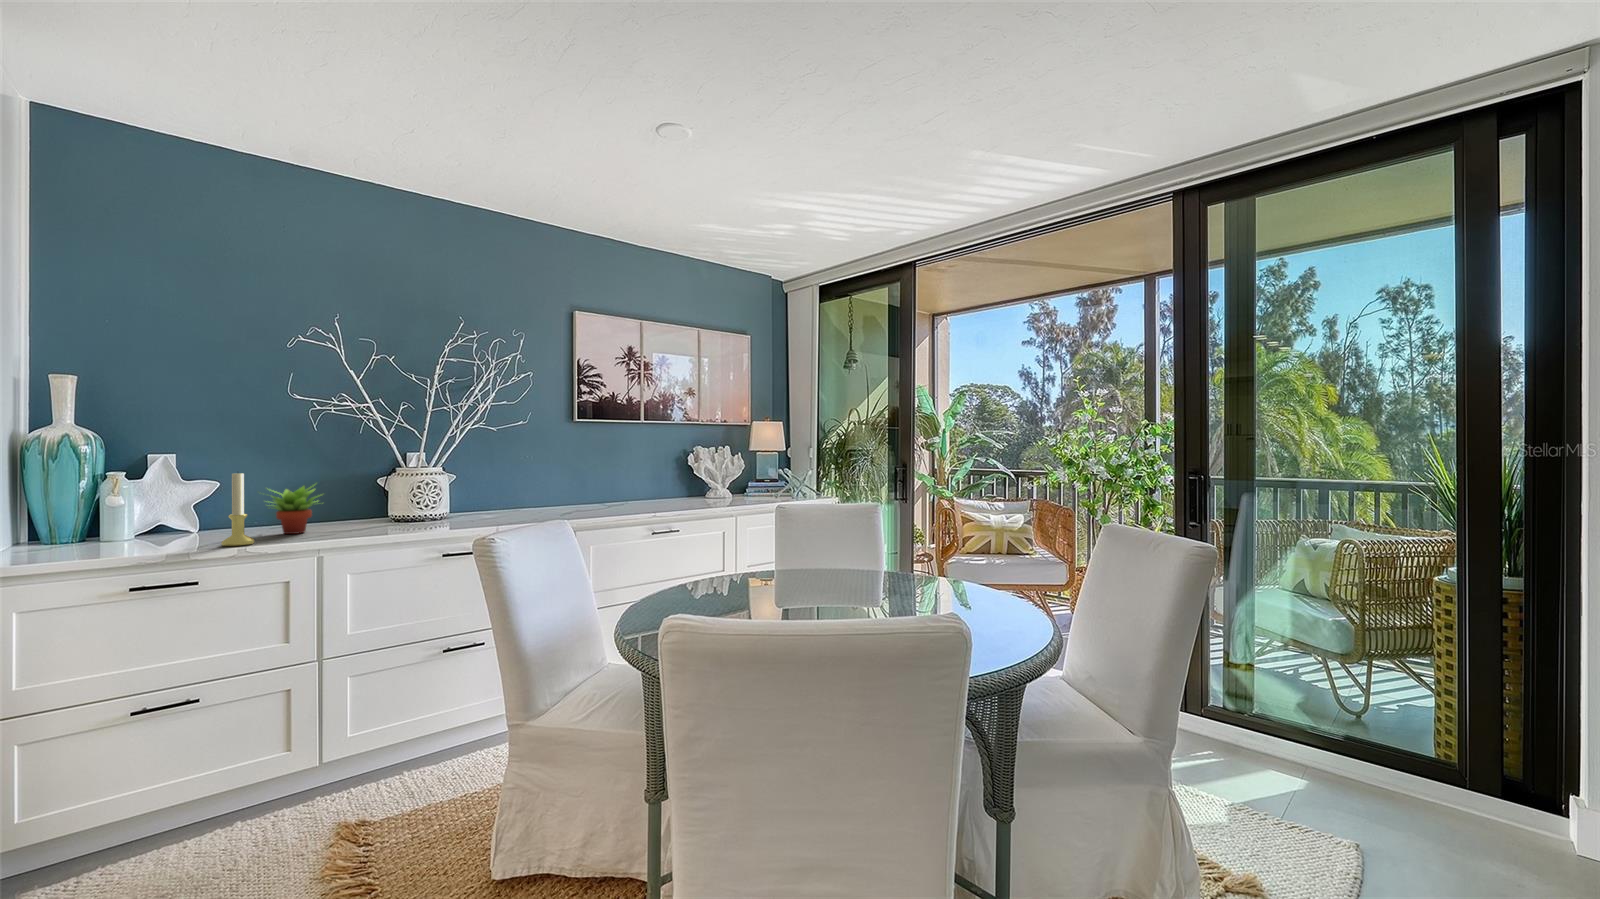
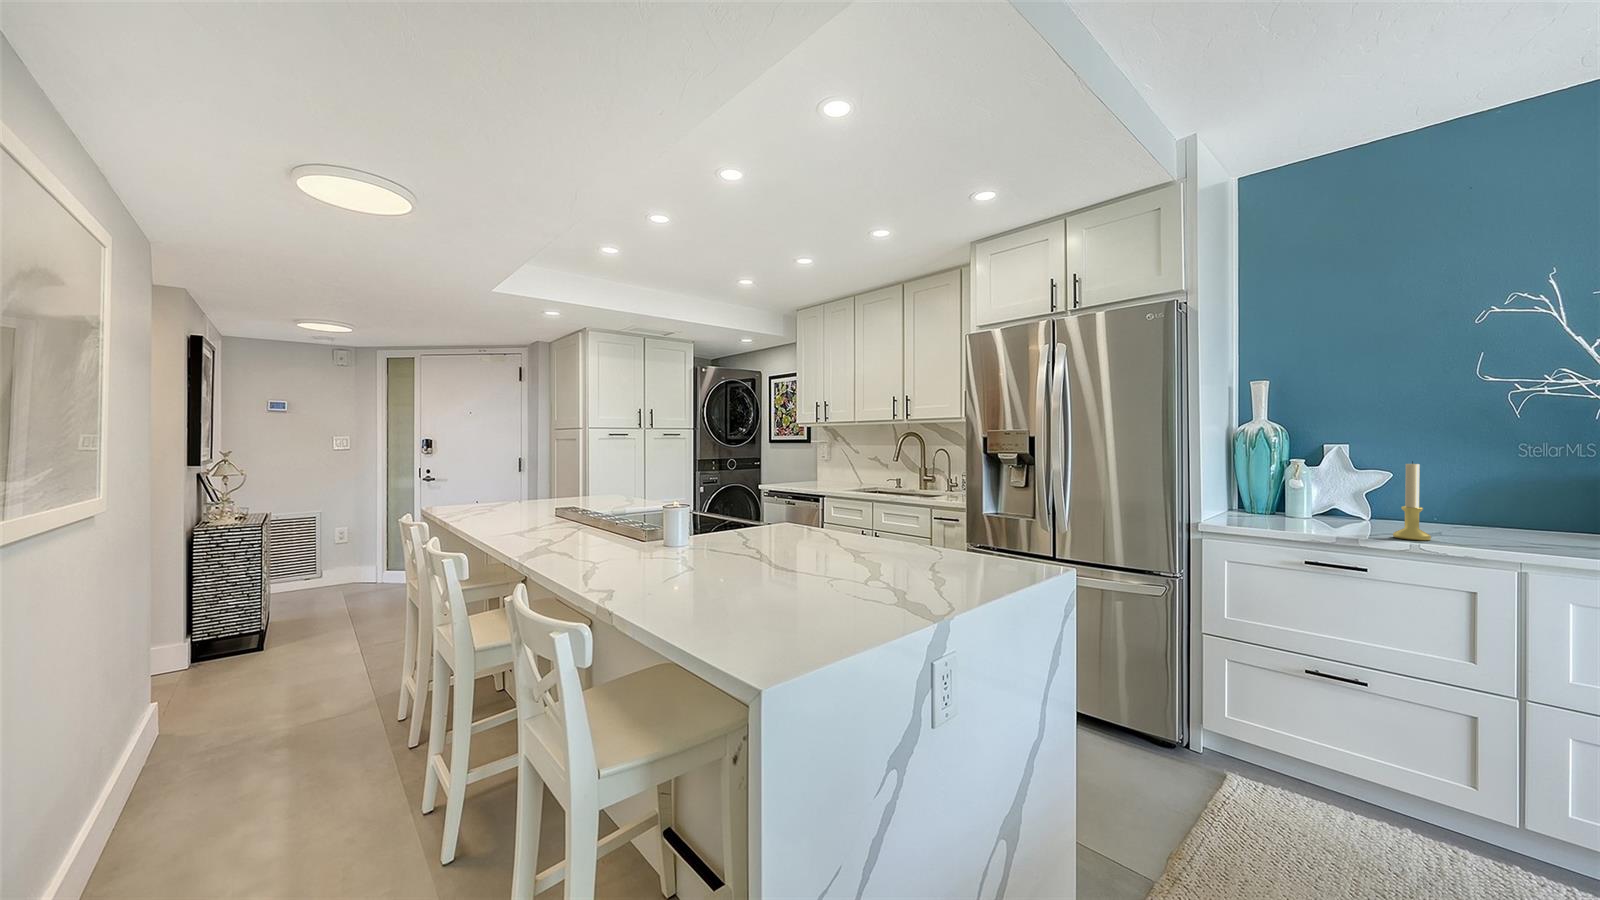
succulent plant: present [272,486,317,534] -> none [1435,478,1532,537]

